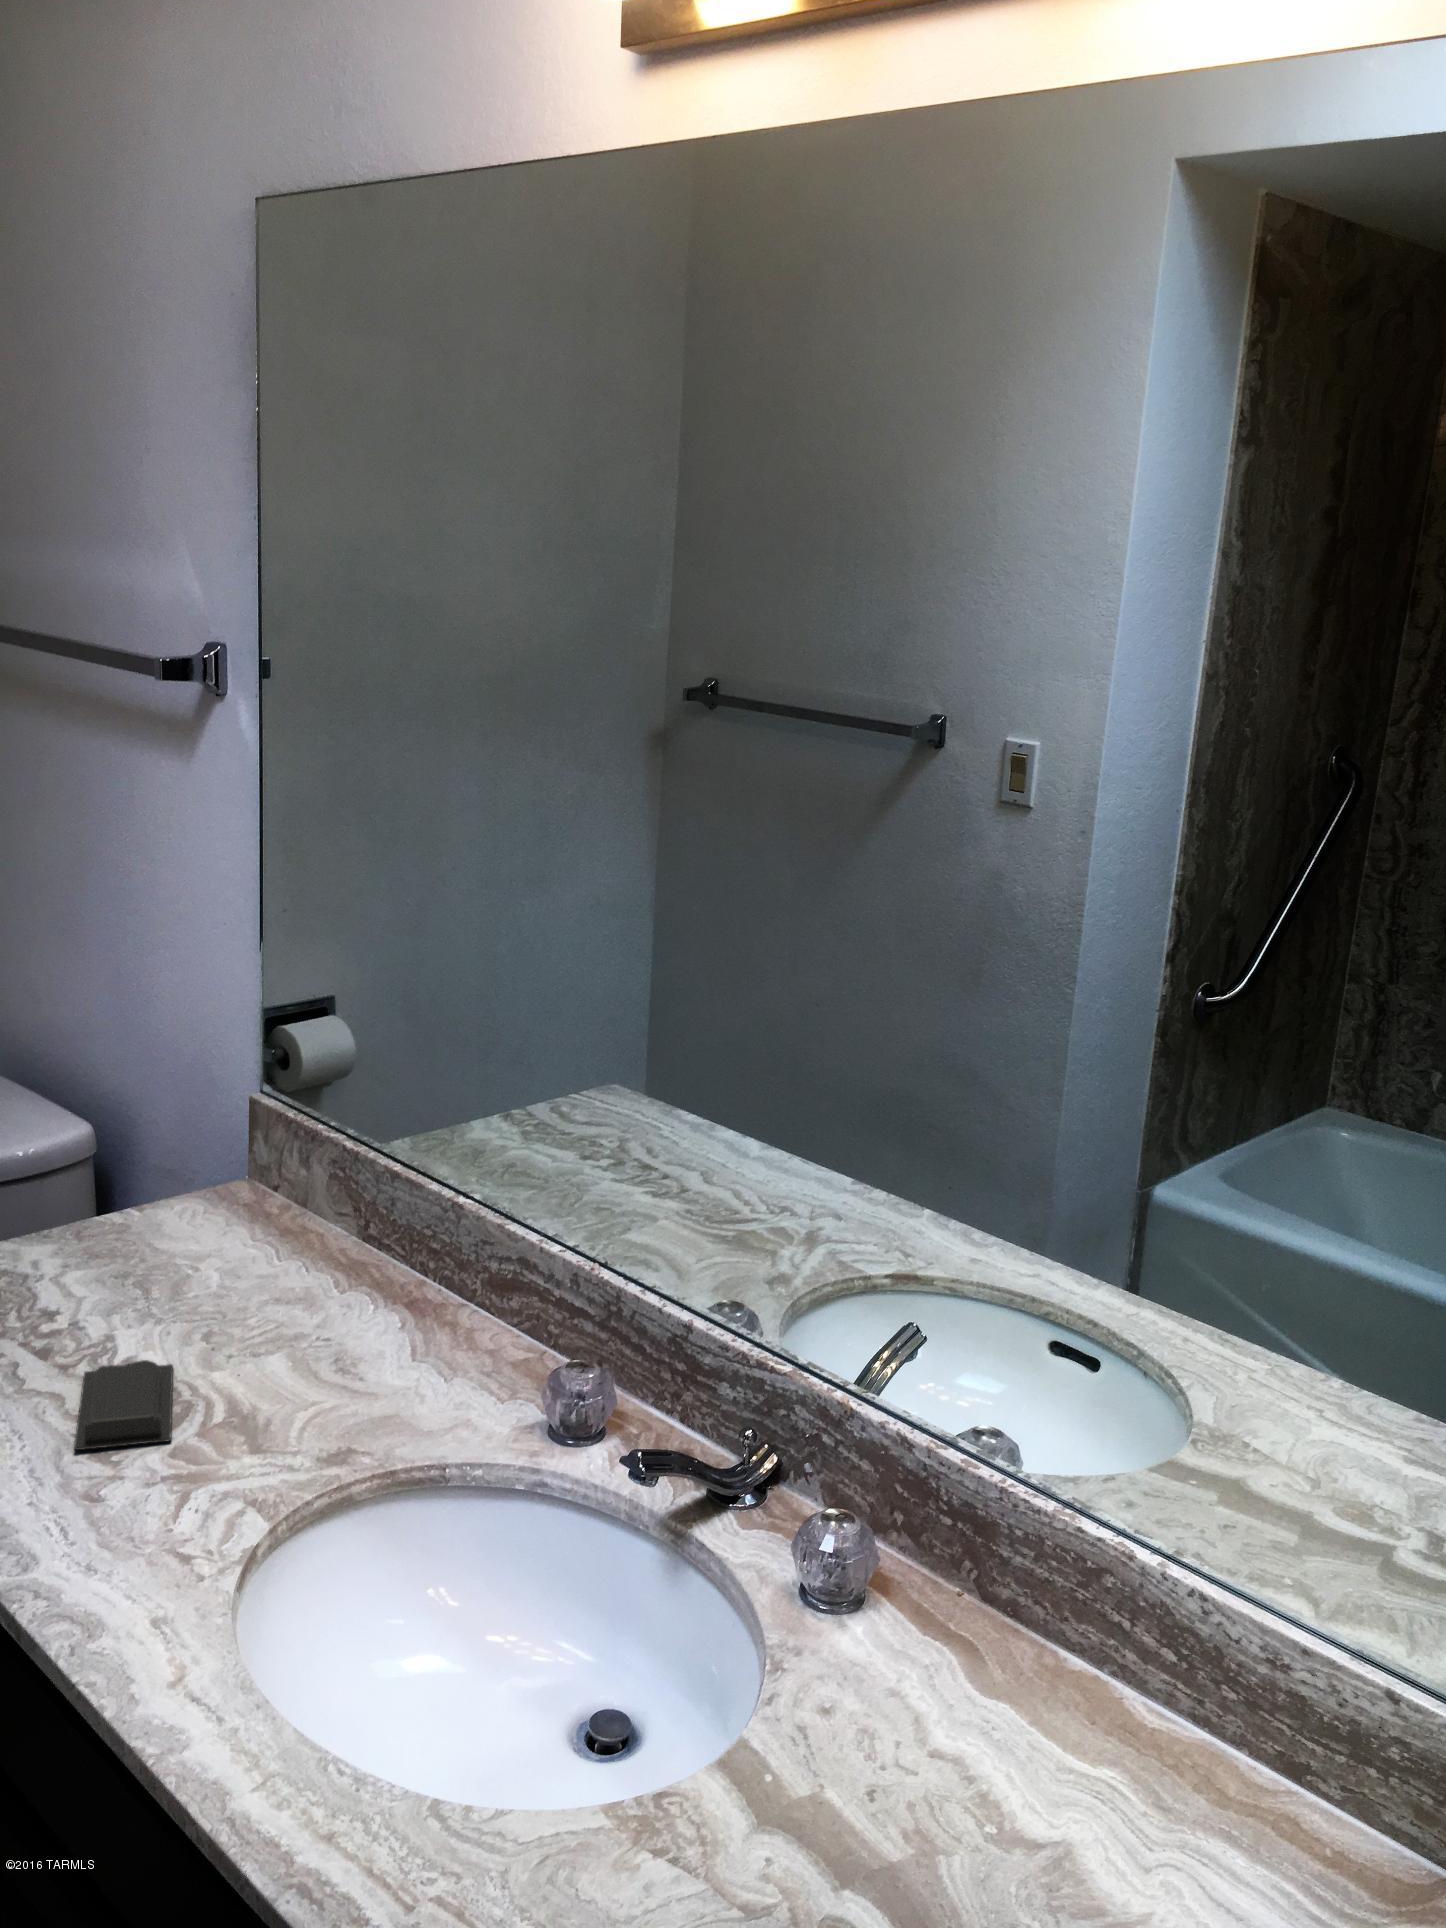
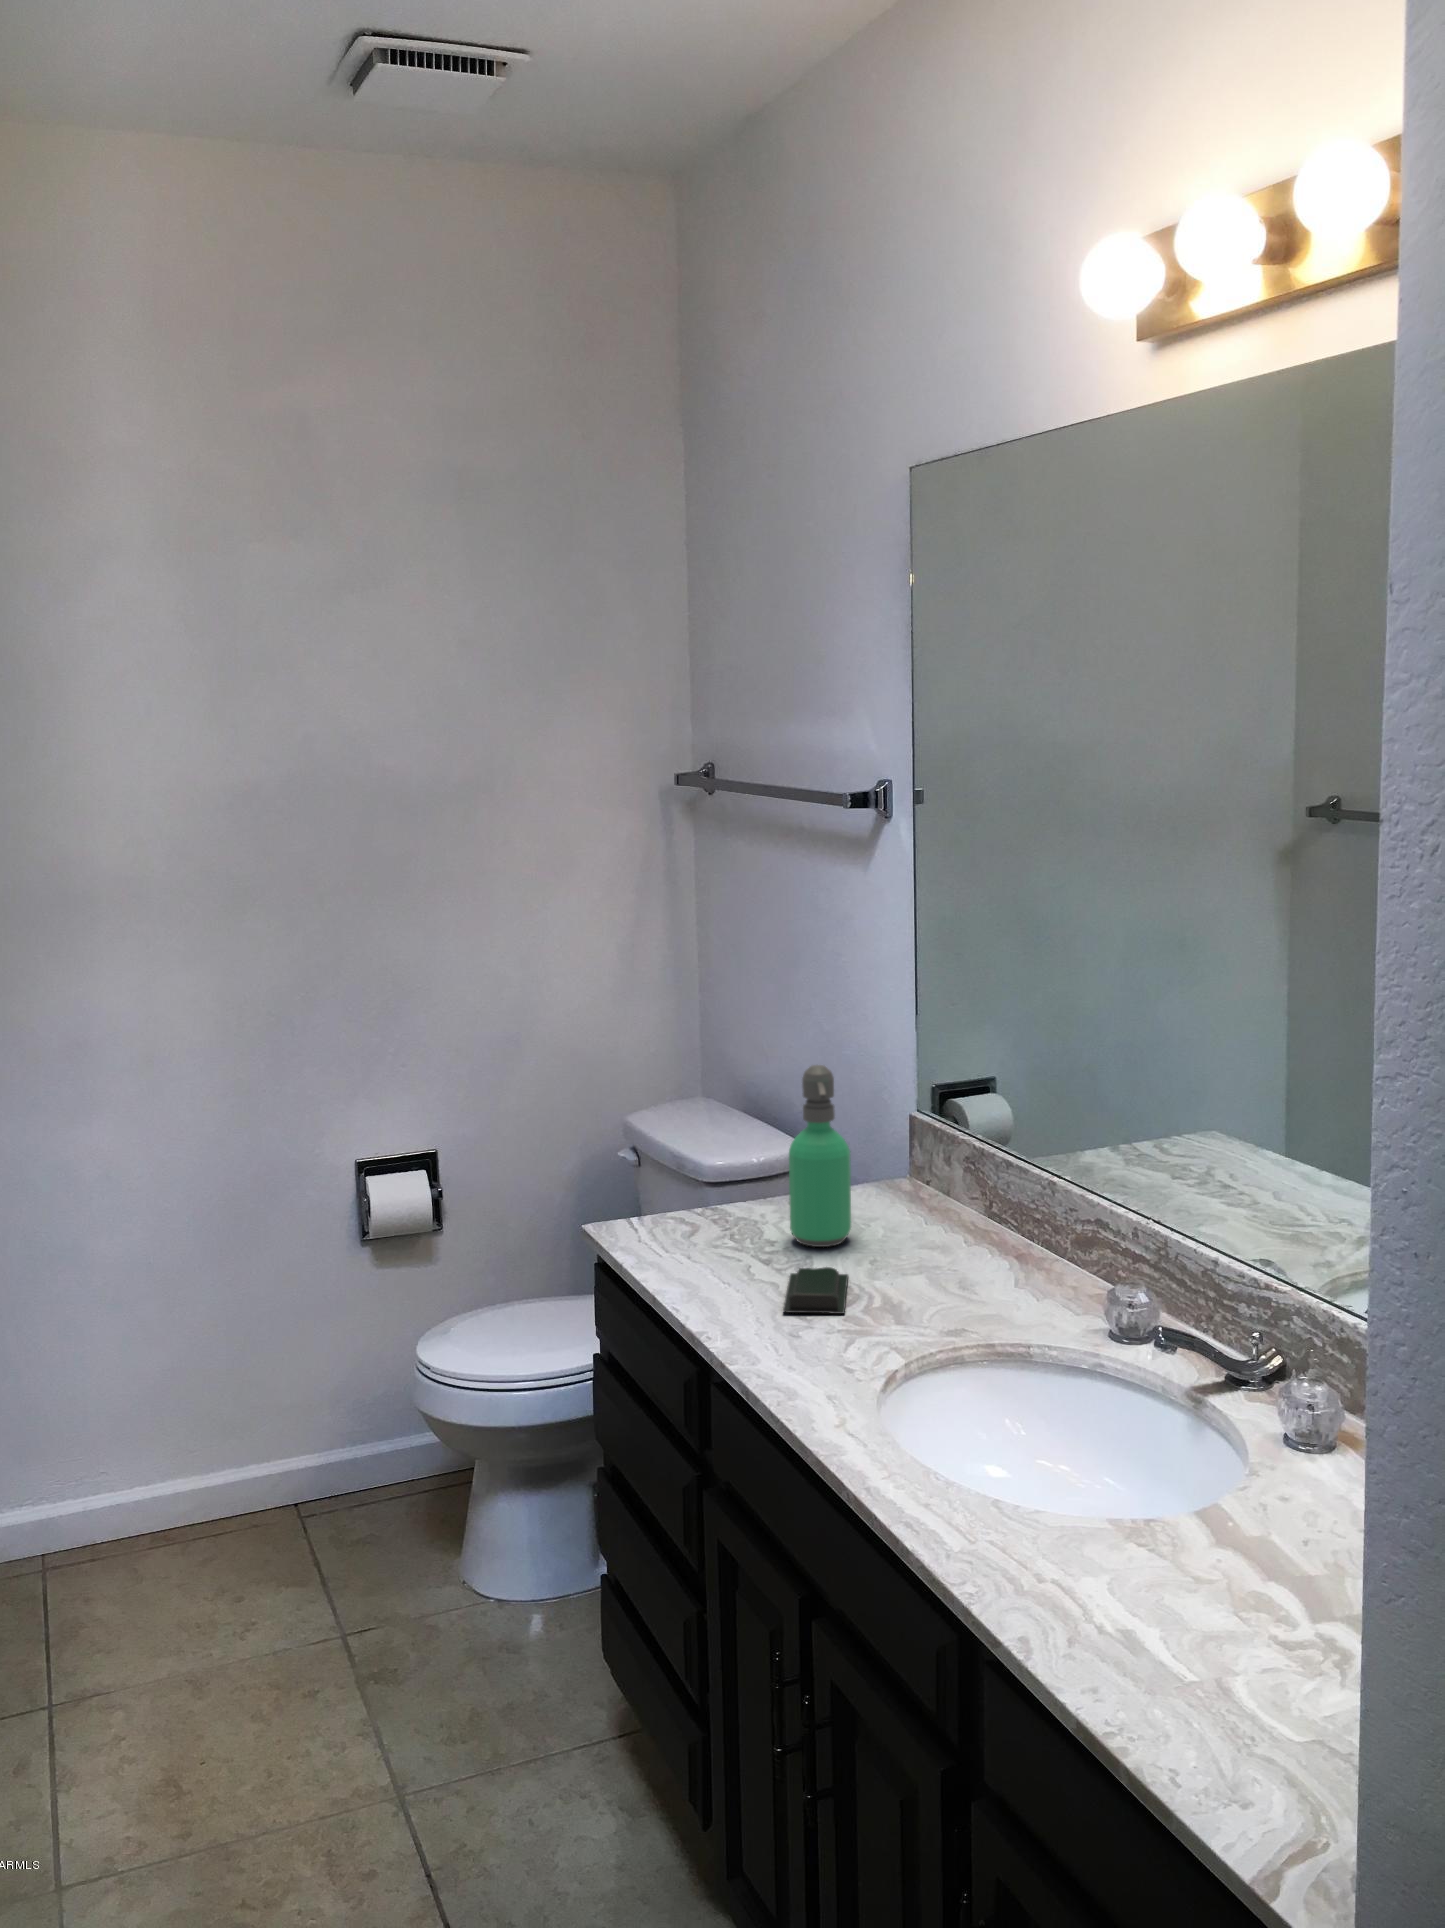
soap dispenser: none [79,1059,174,1317] -> present [789,1065,851,1247]

